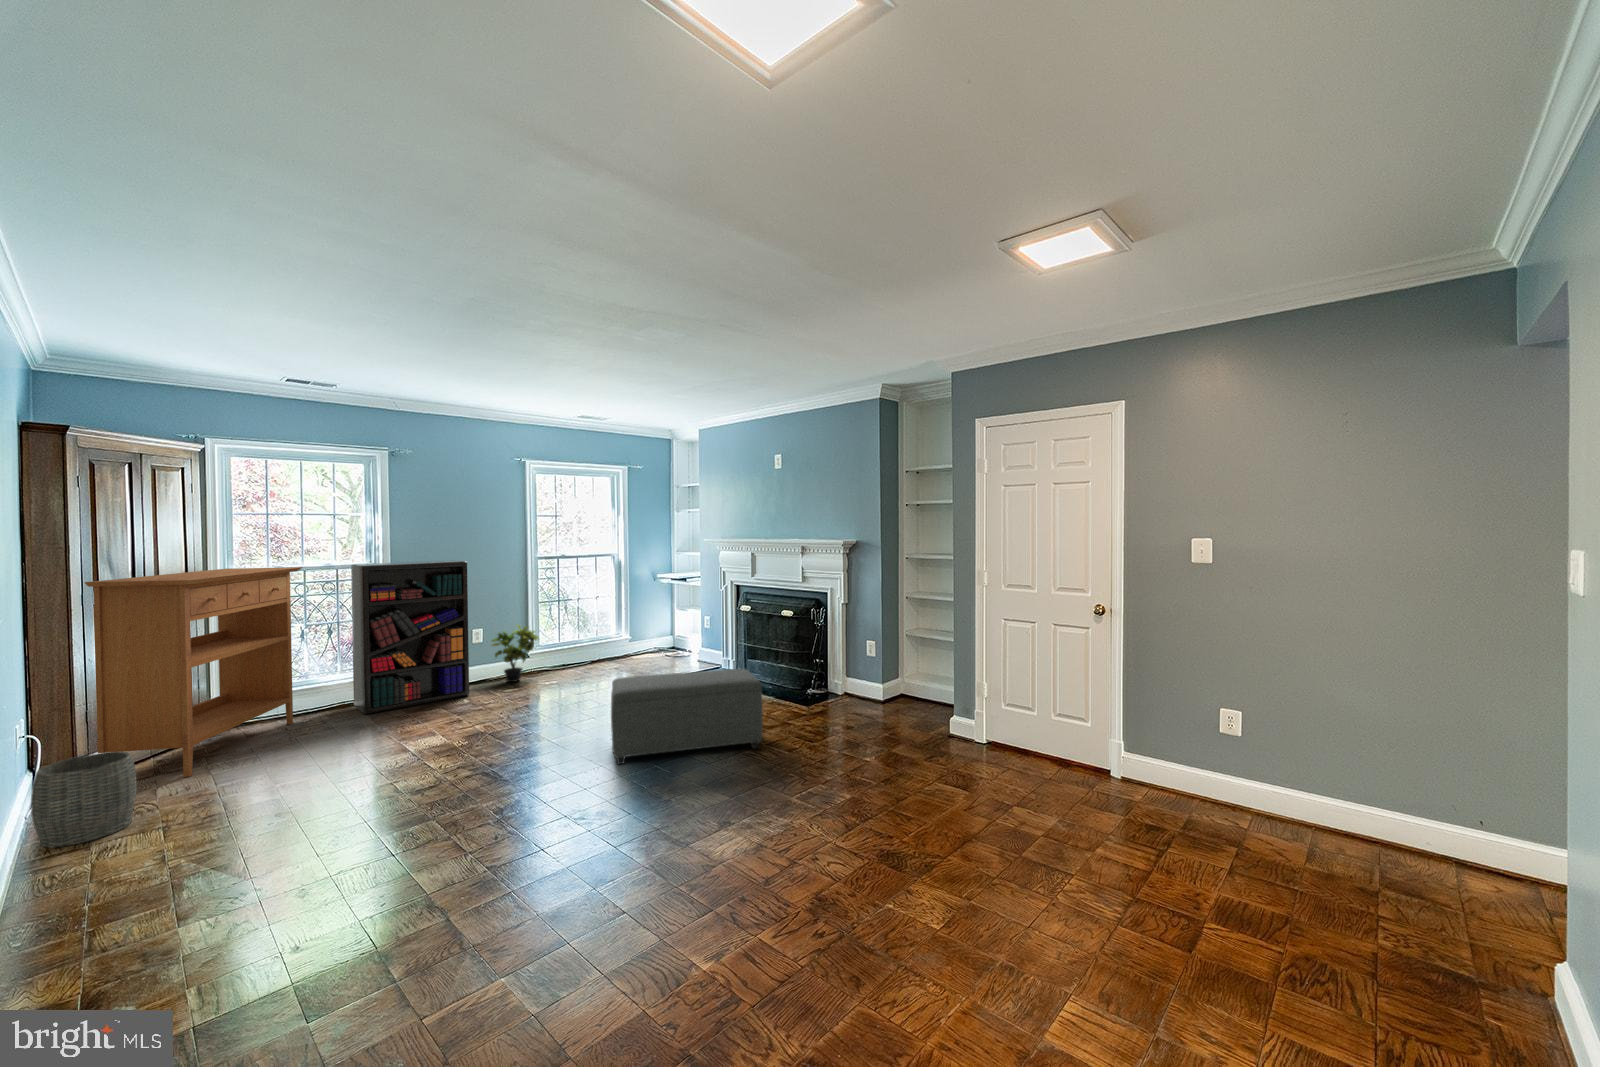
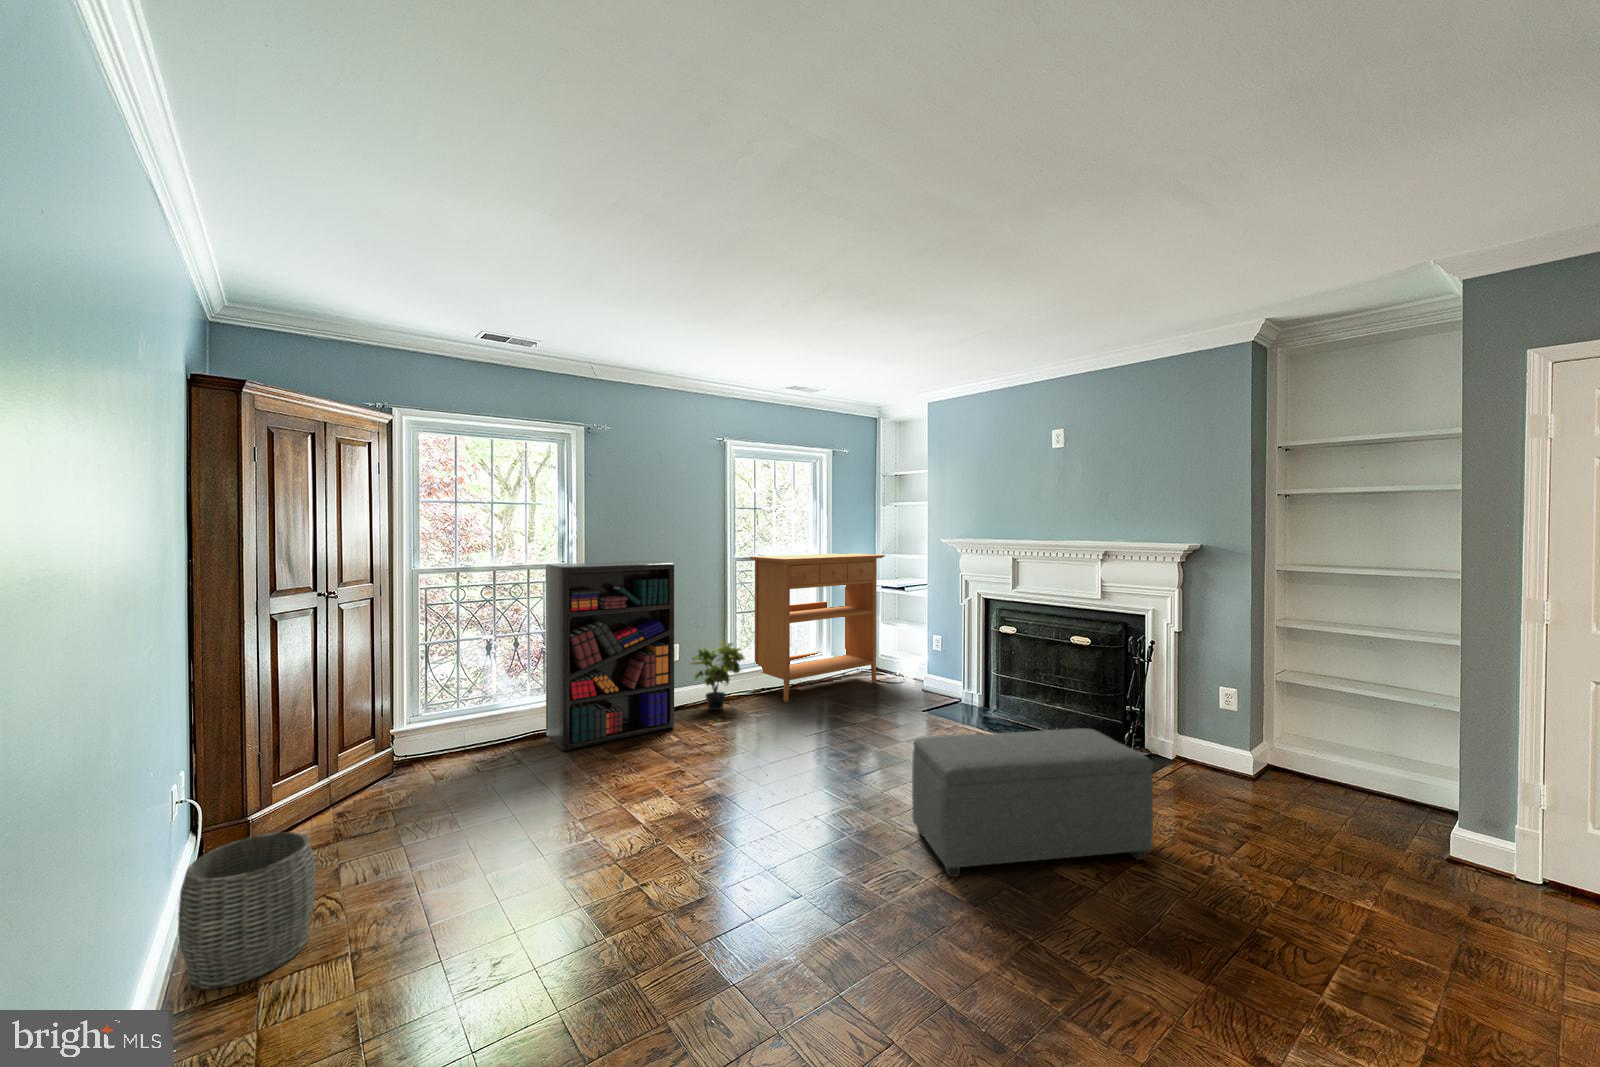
console table: present [85,567,302,777] -> present [750,553,885,702]

